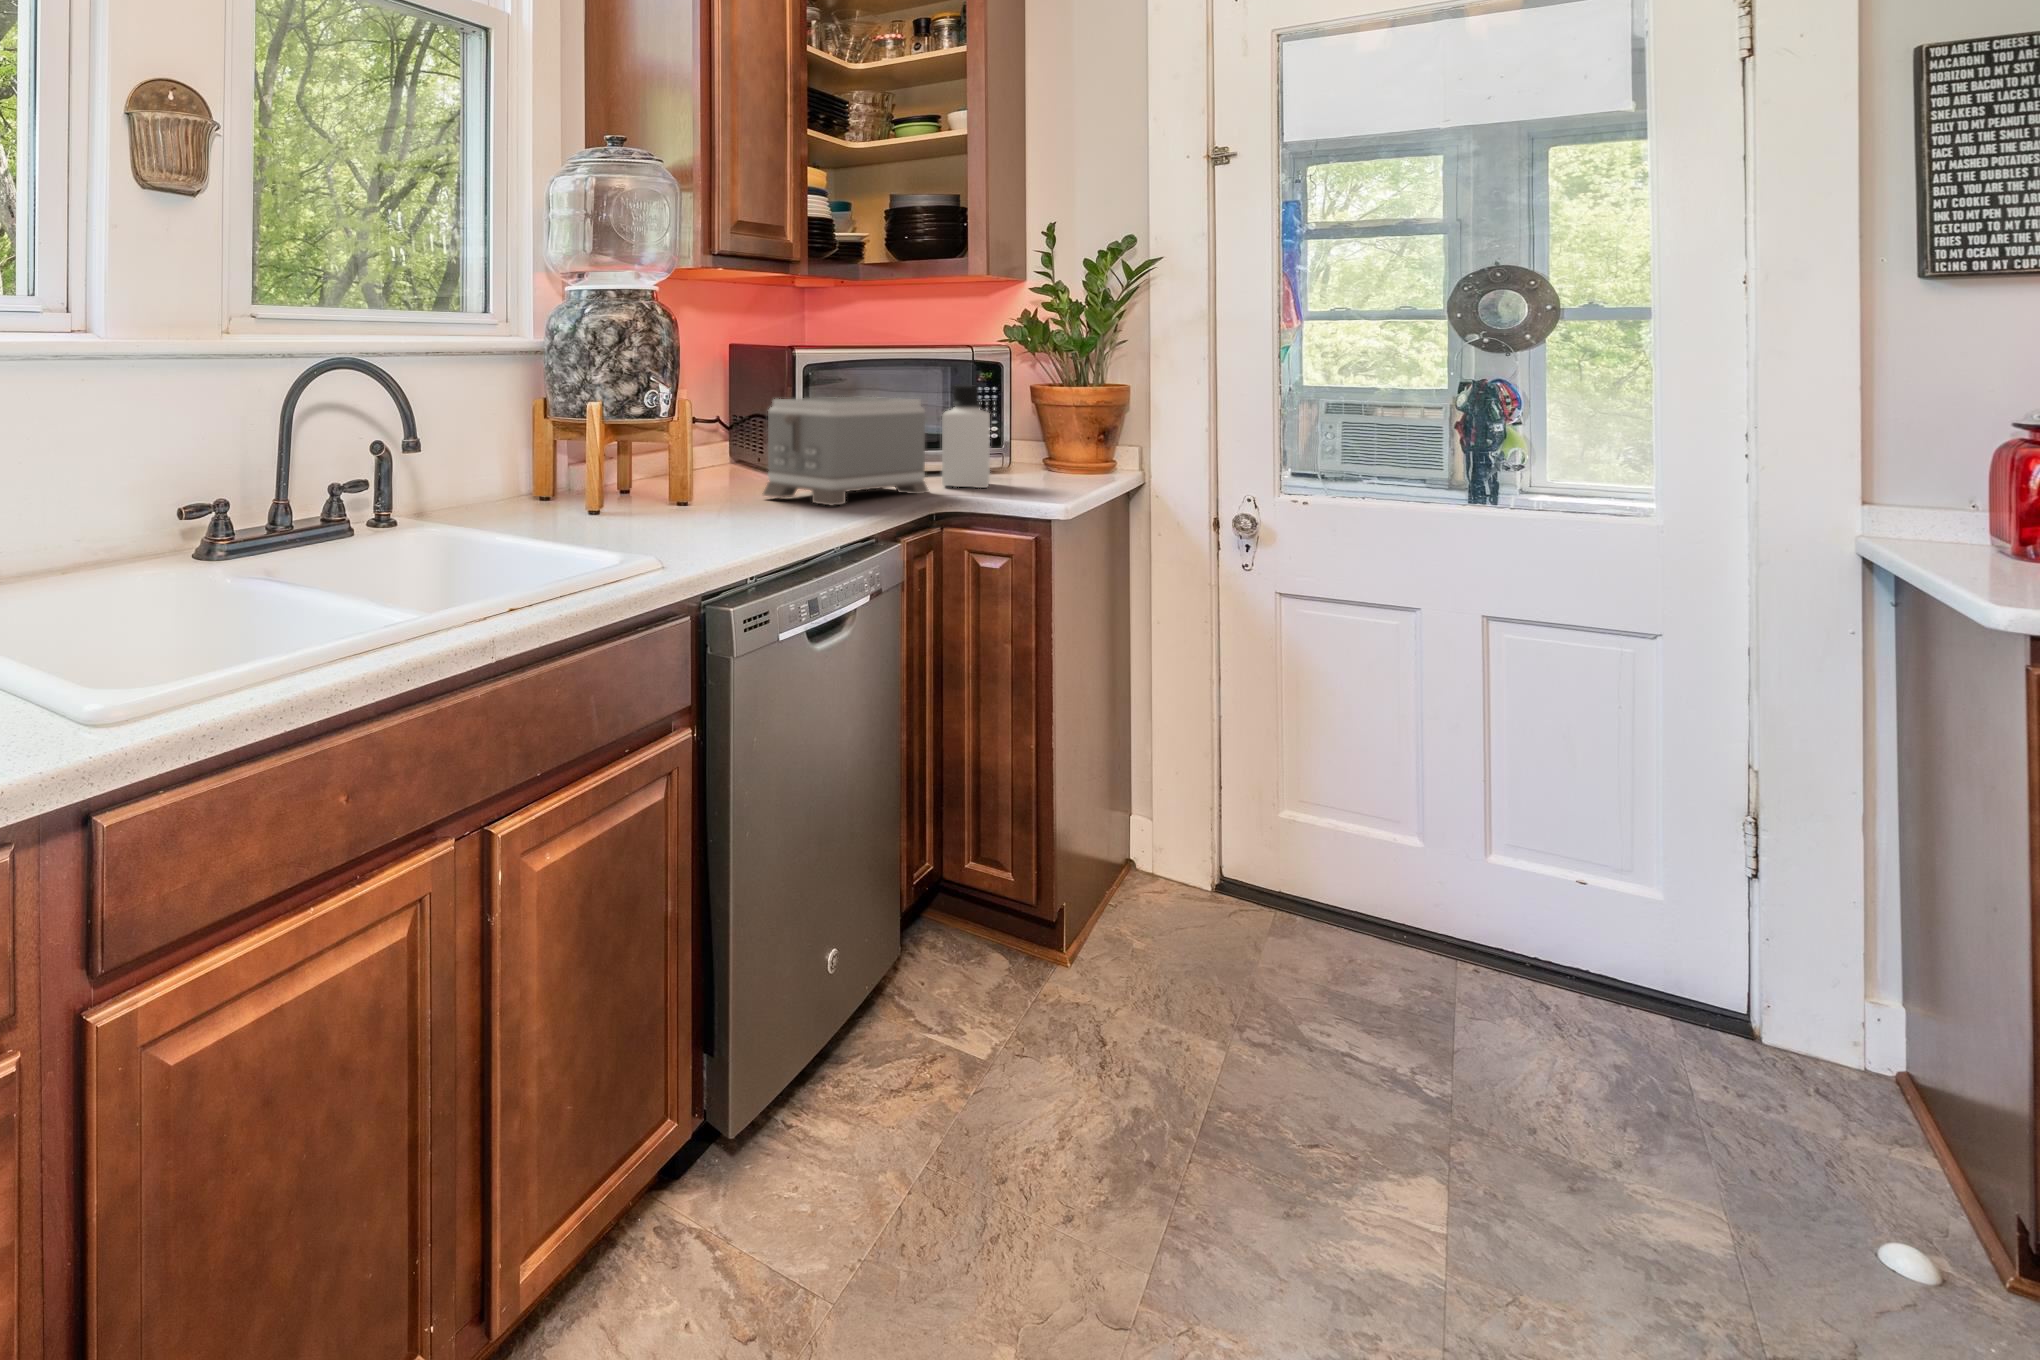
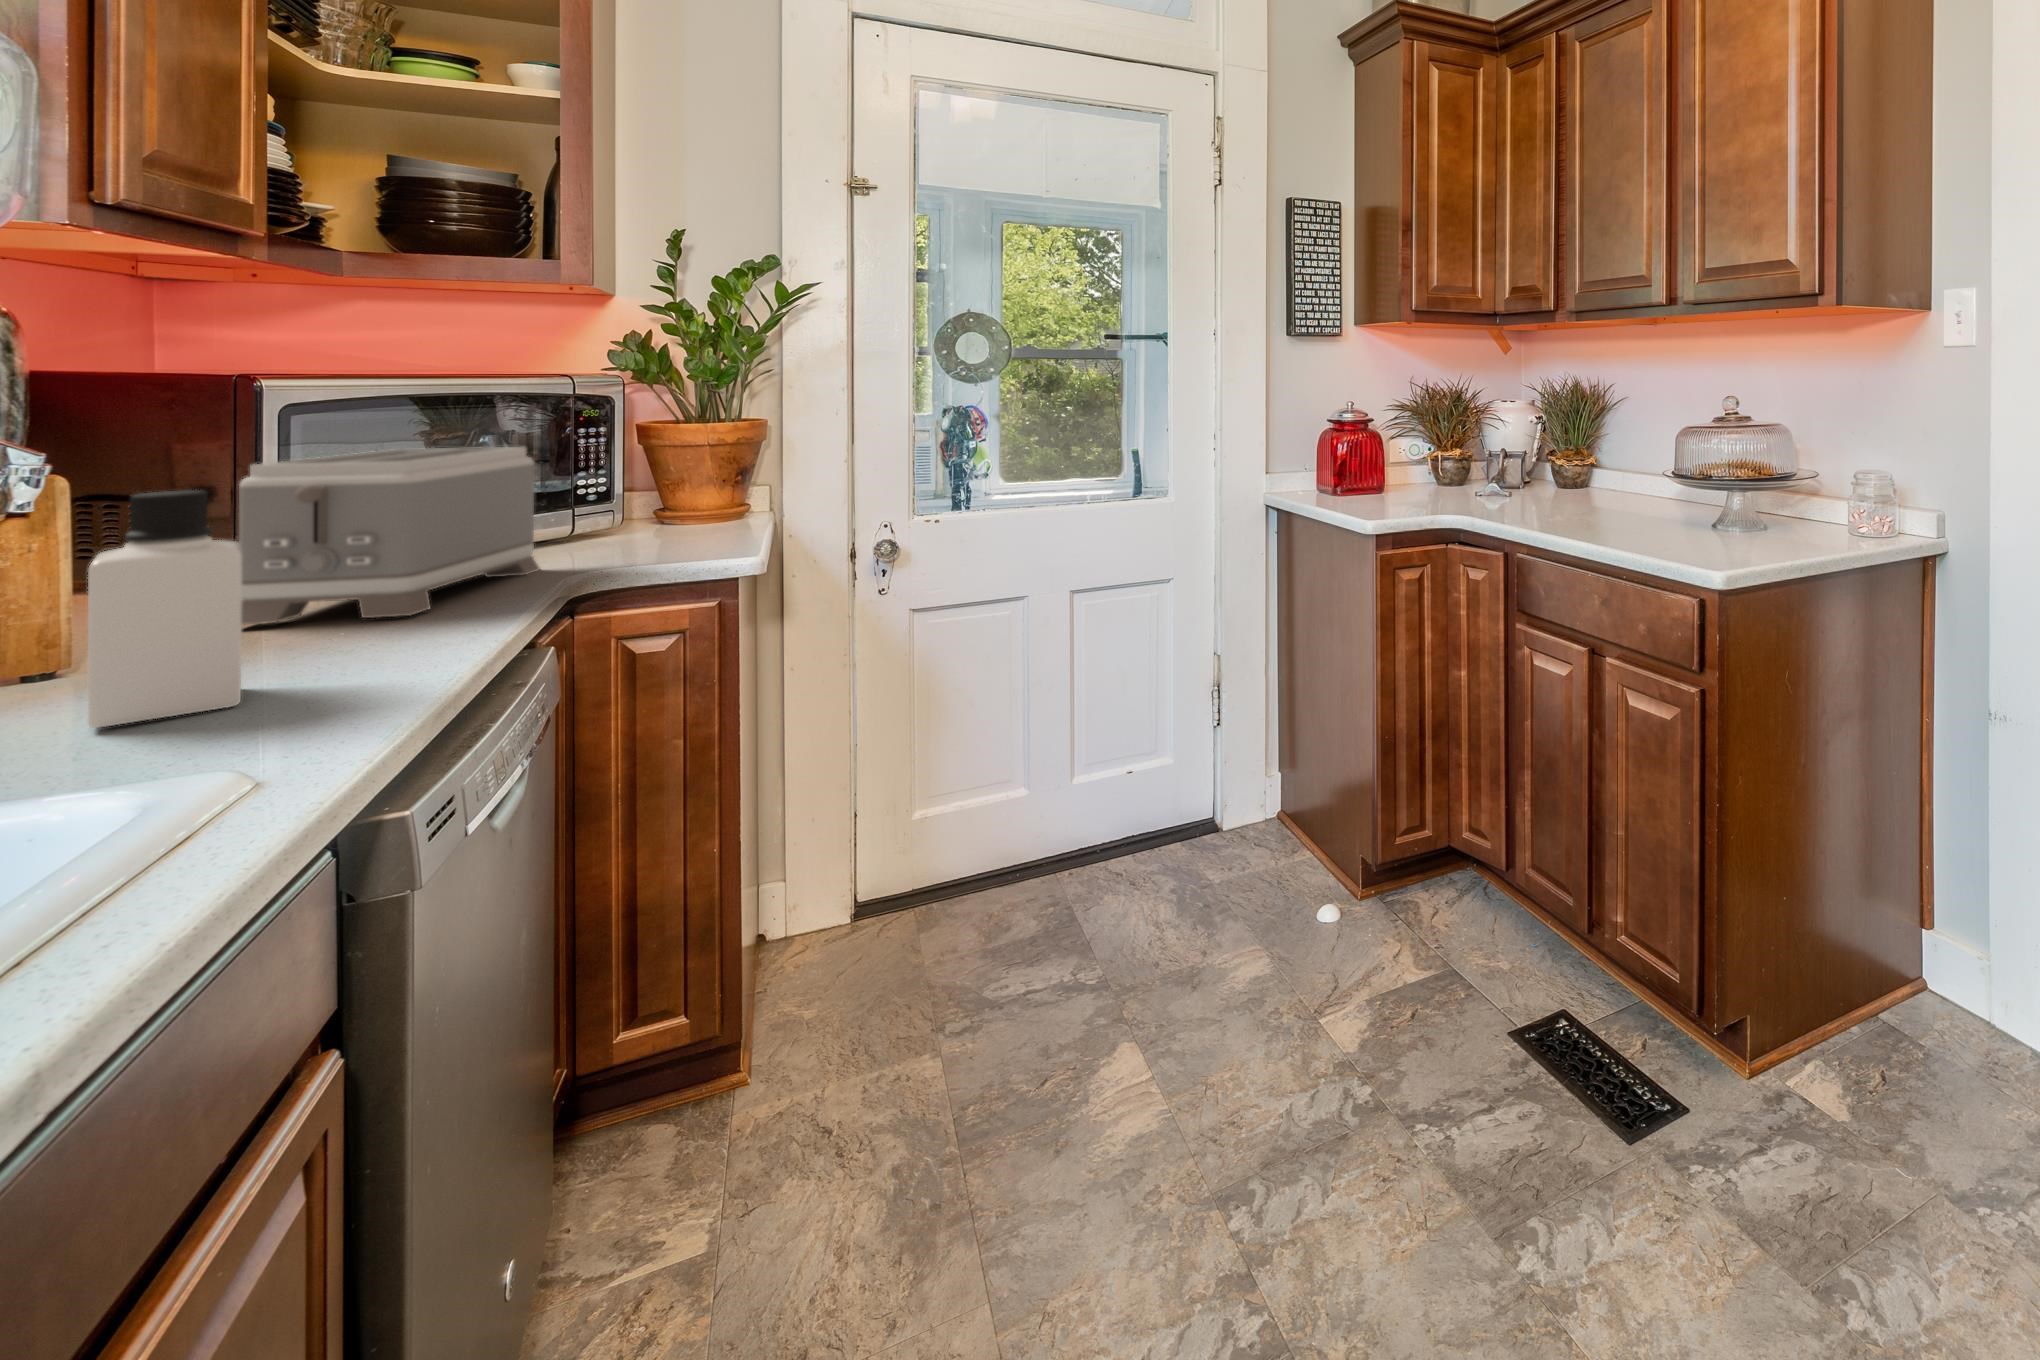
bottle: present [942,385,990,488] -> present [87,490,242,728]

